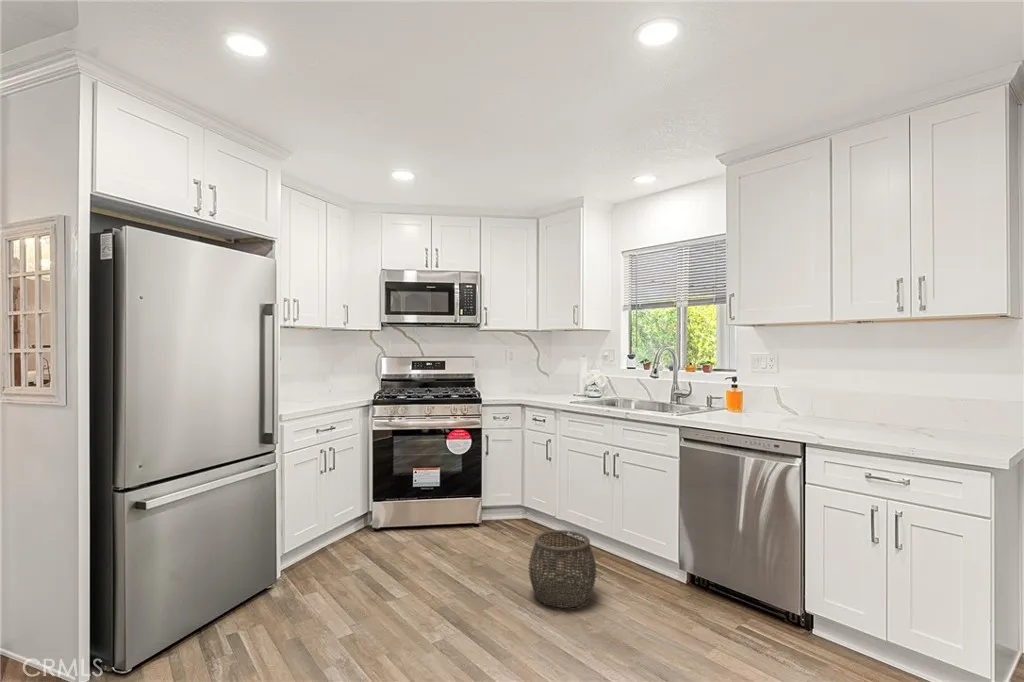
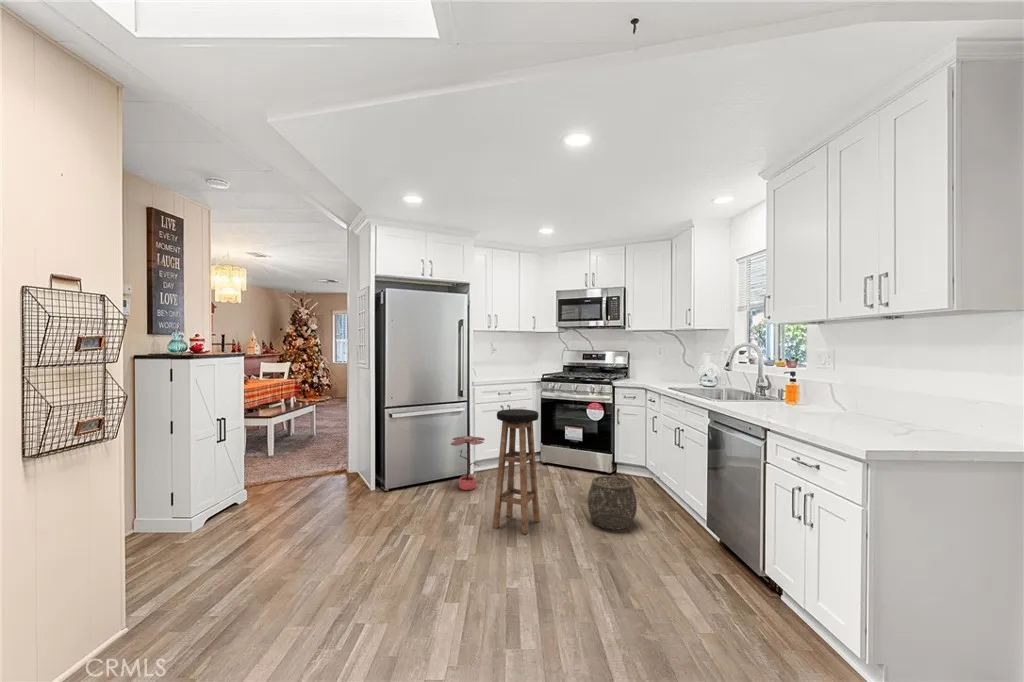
bar stool: none [416,454,484,663] -> present [493,409,540,534]
potted plant: none [266,510,336,609] -> present [451,436,485,490]

